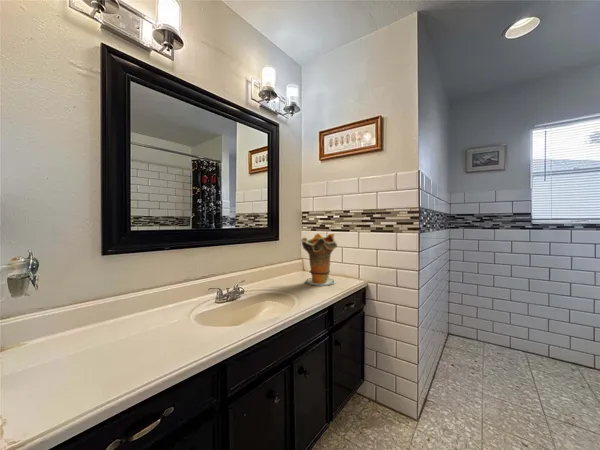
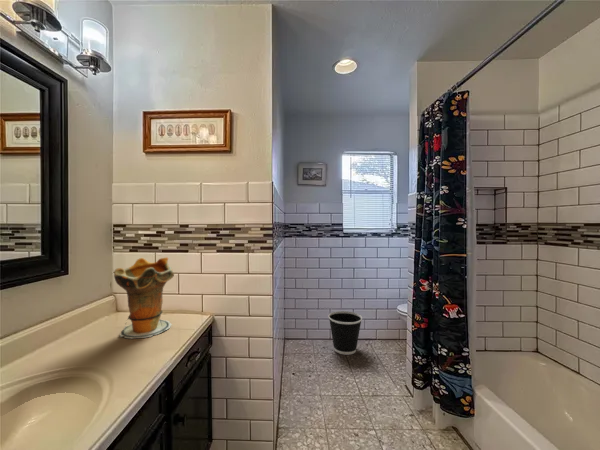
wastebasket: none [506,316,561,370] -> present [328,311,362,355]

